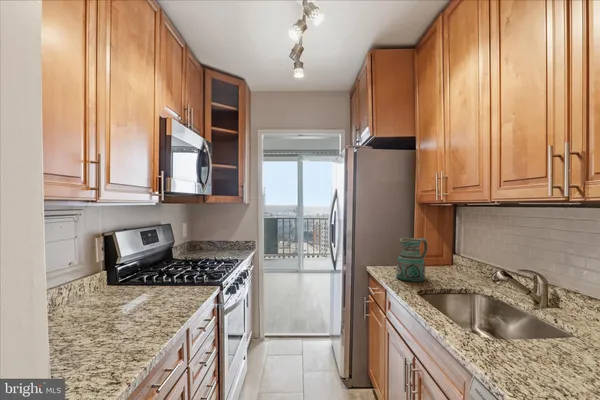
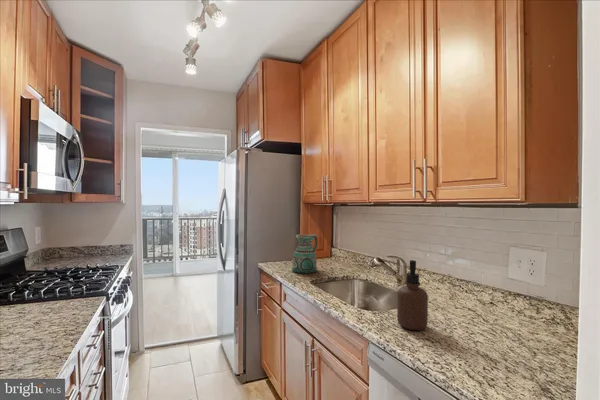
soap dispenser: none [516,279,565,374] -> present [397,260,428,330]

